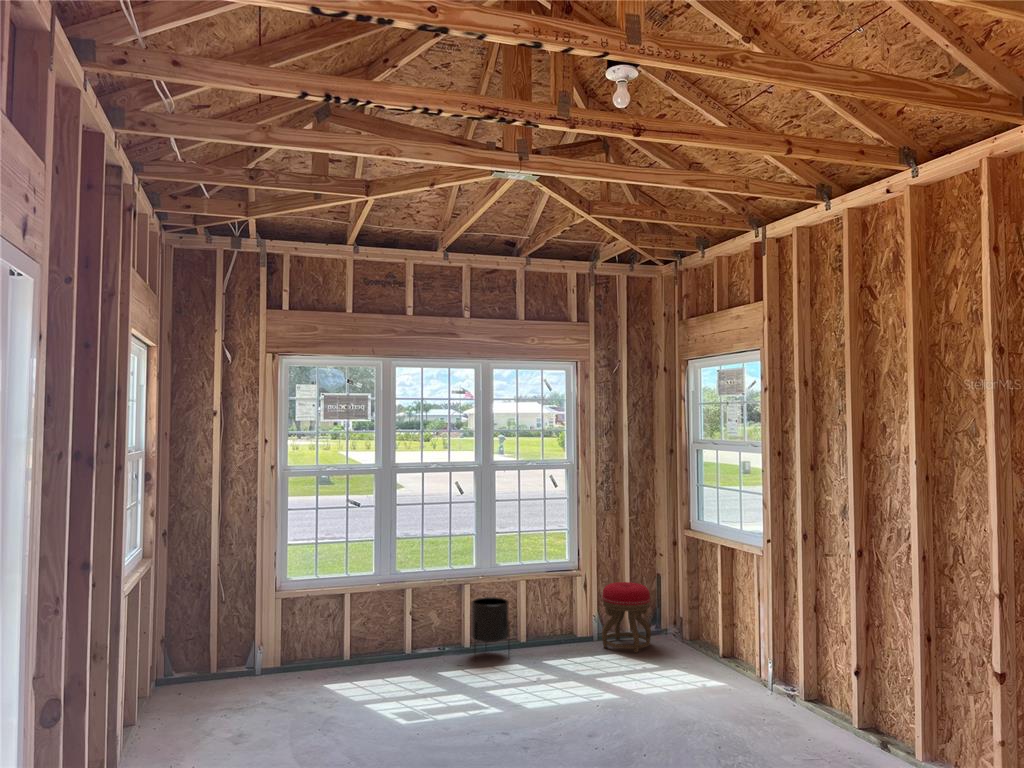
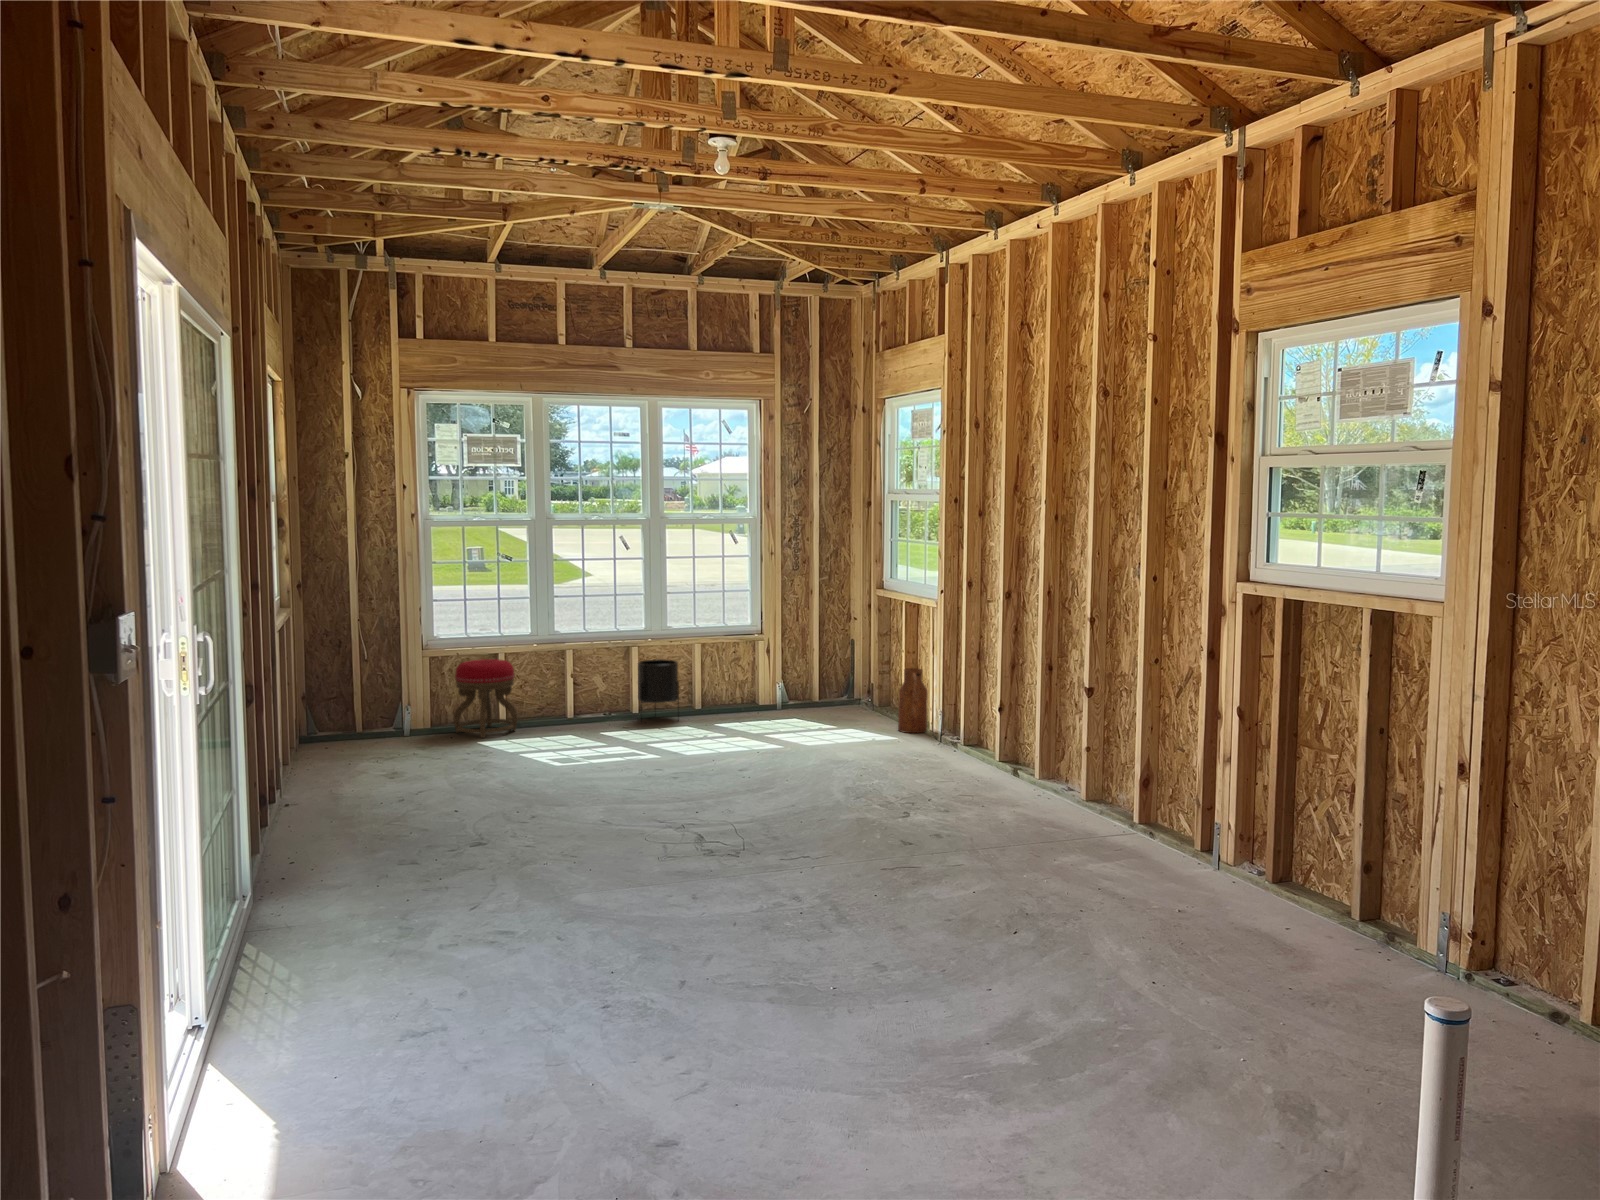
stool: present [602,582,651,653] -> present [454,659,518,738]
watering can: none [723,612,753,679] -> present [898,668,928,733]

